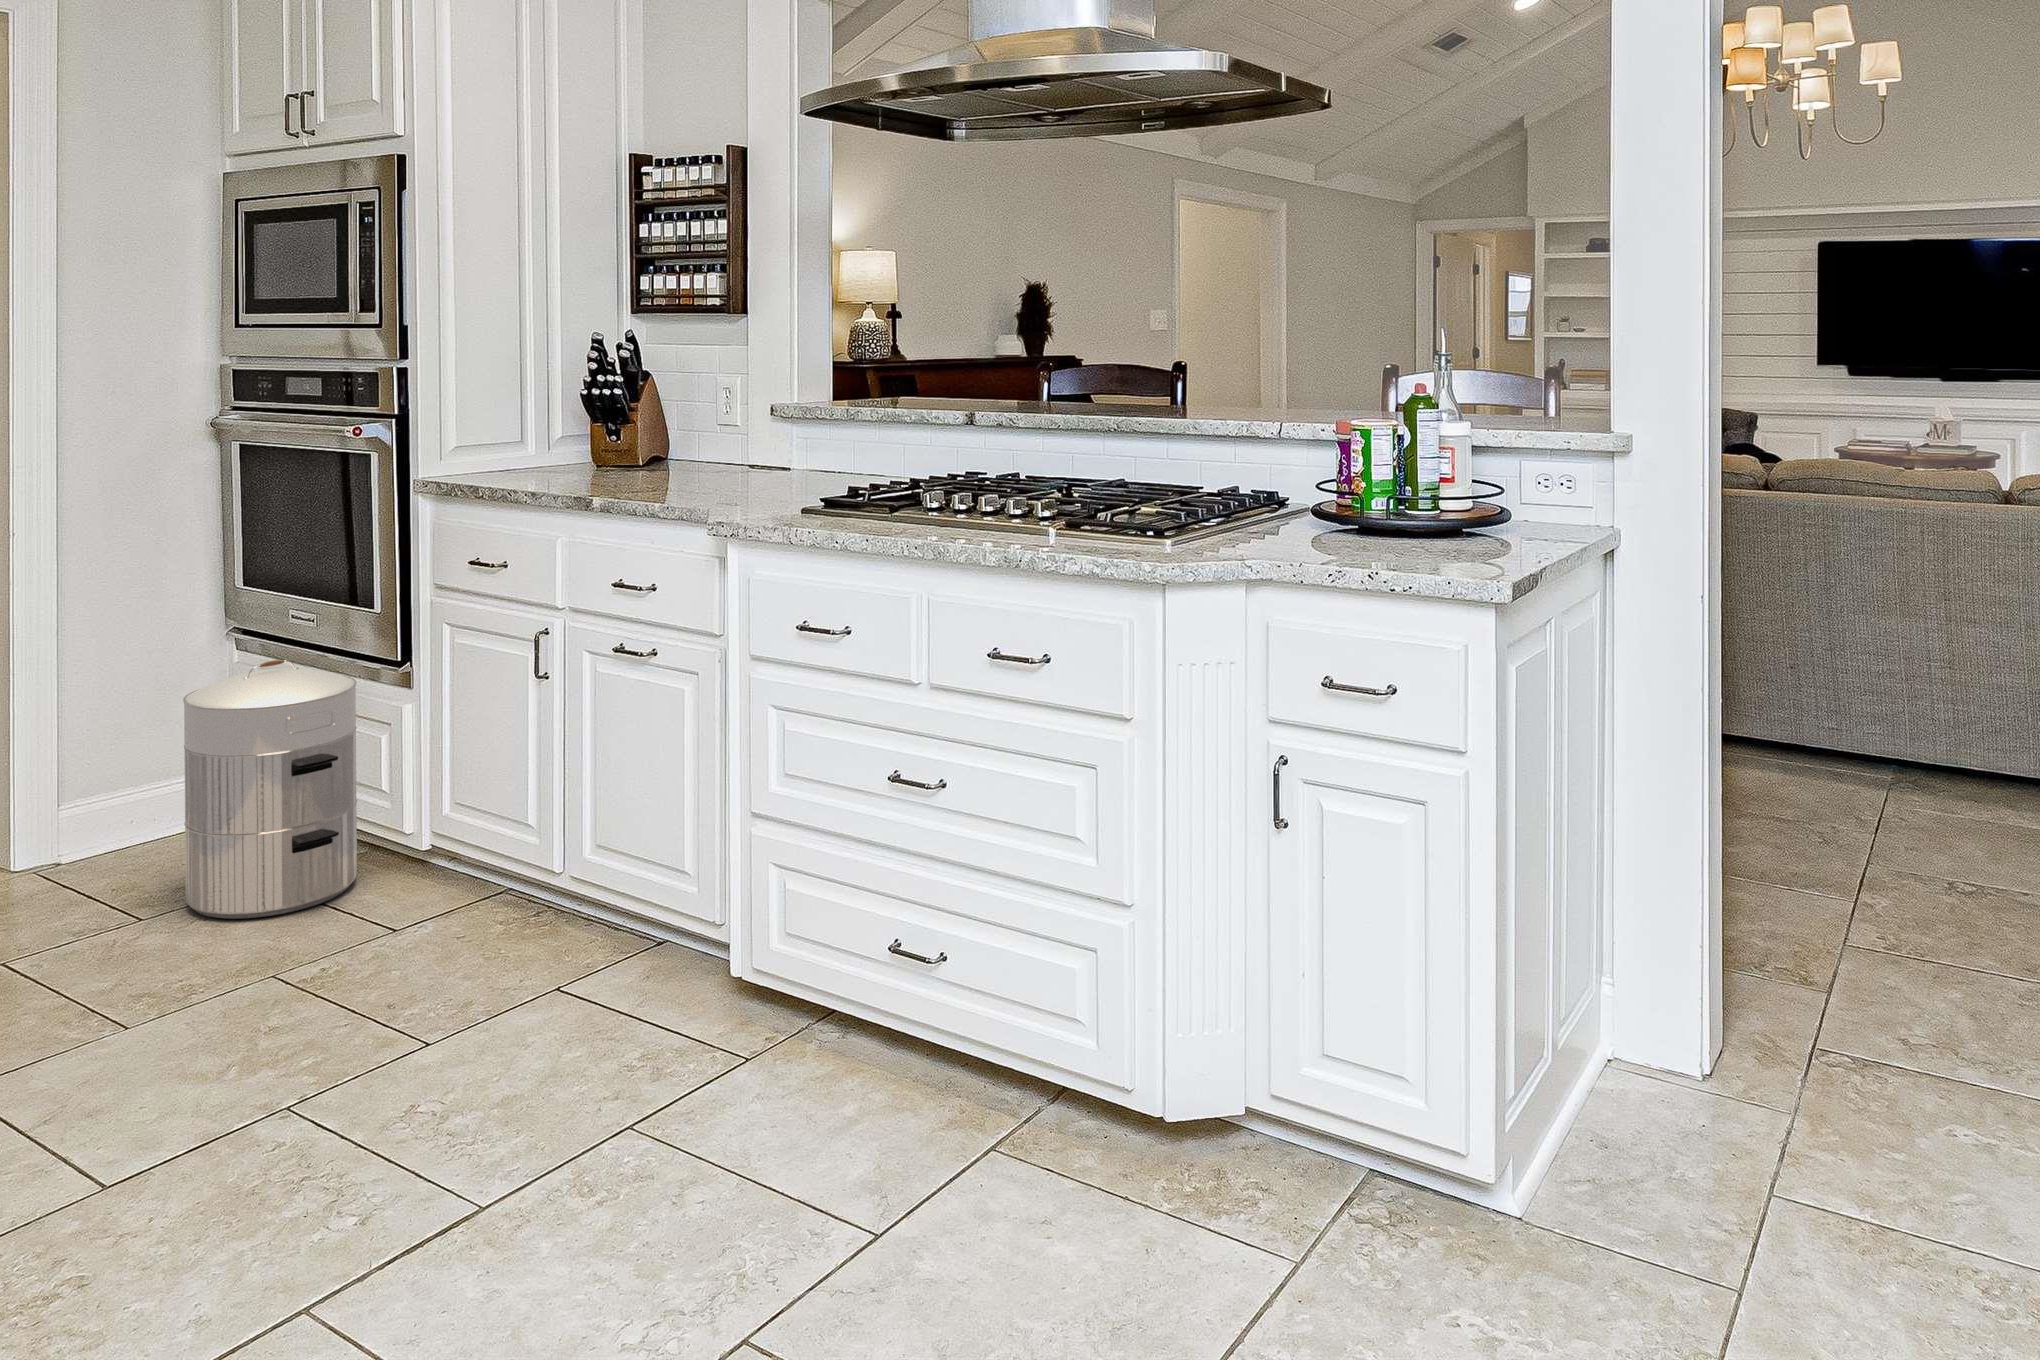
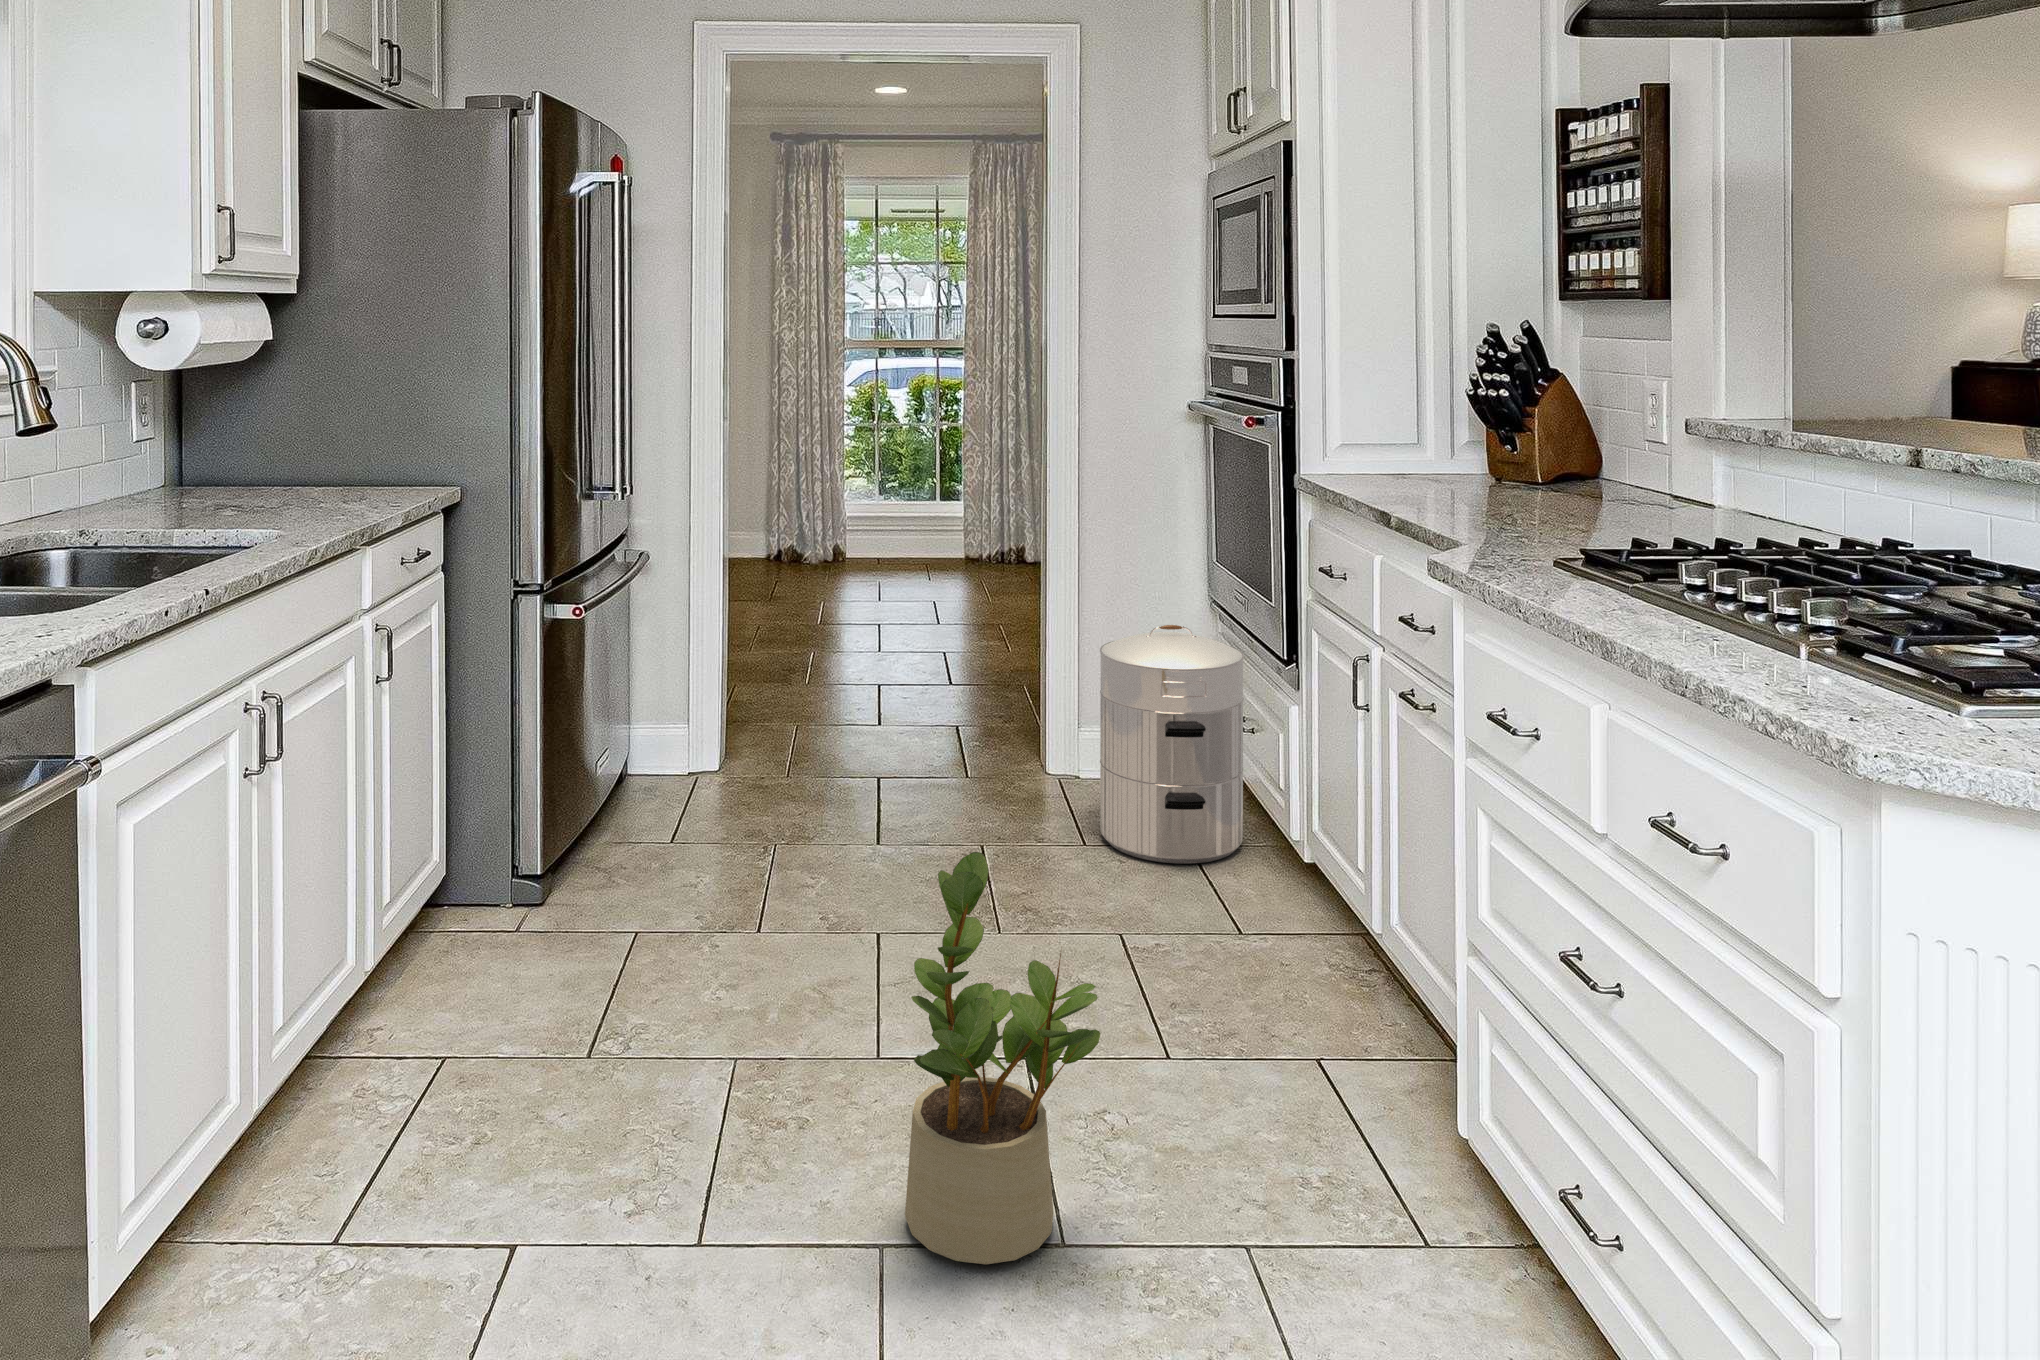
potted plant: none [355,853,559,1251] -> present [905,852,1101,1264]

